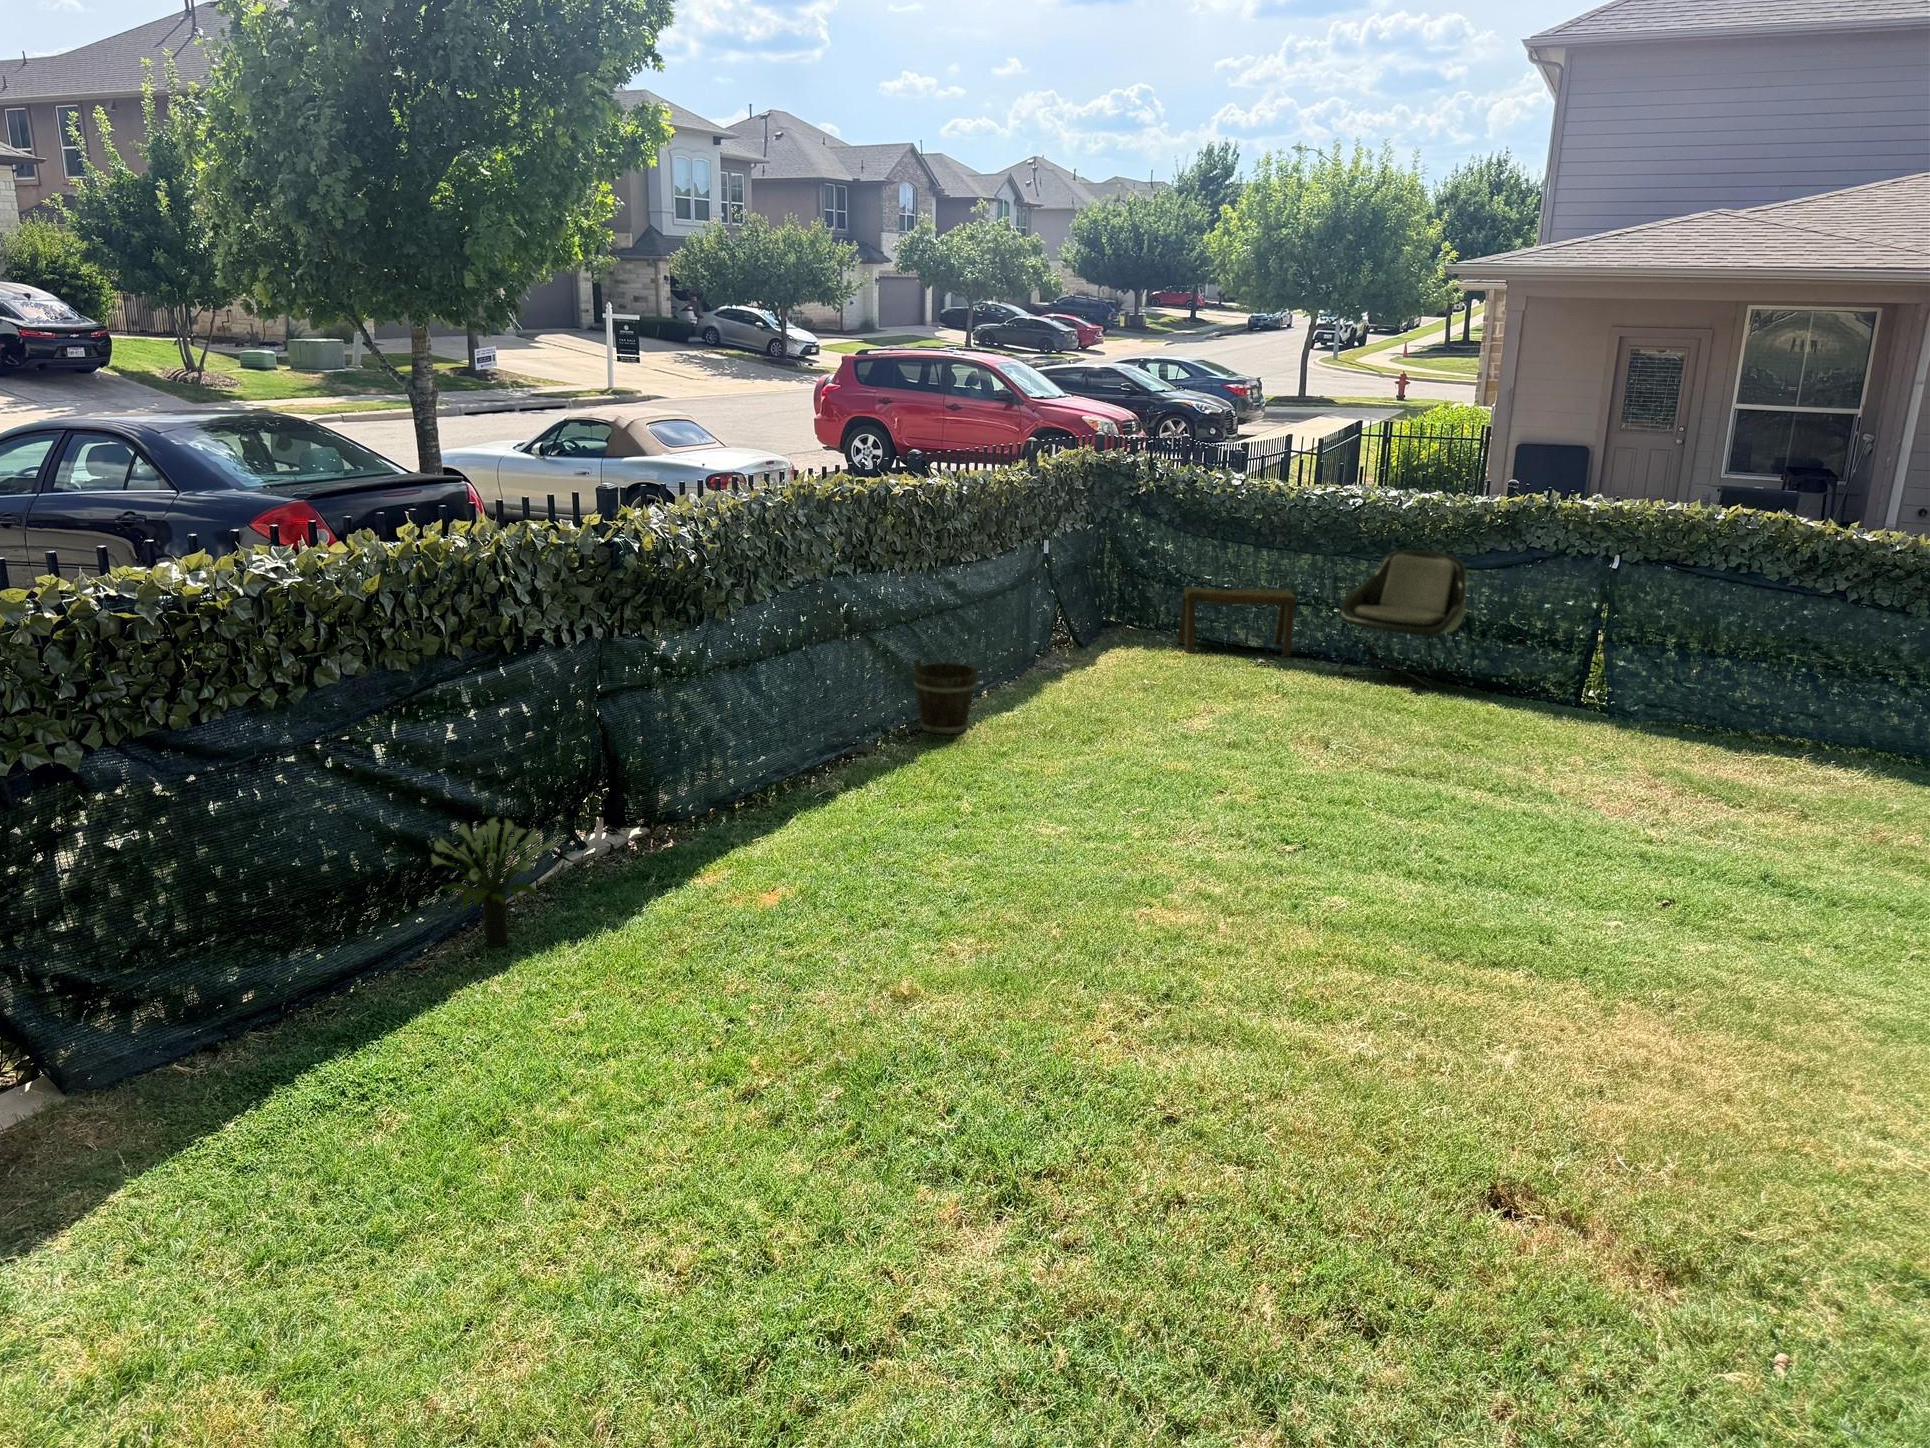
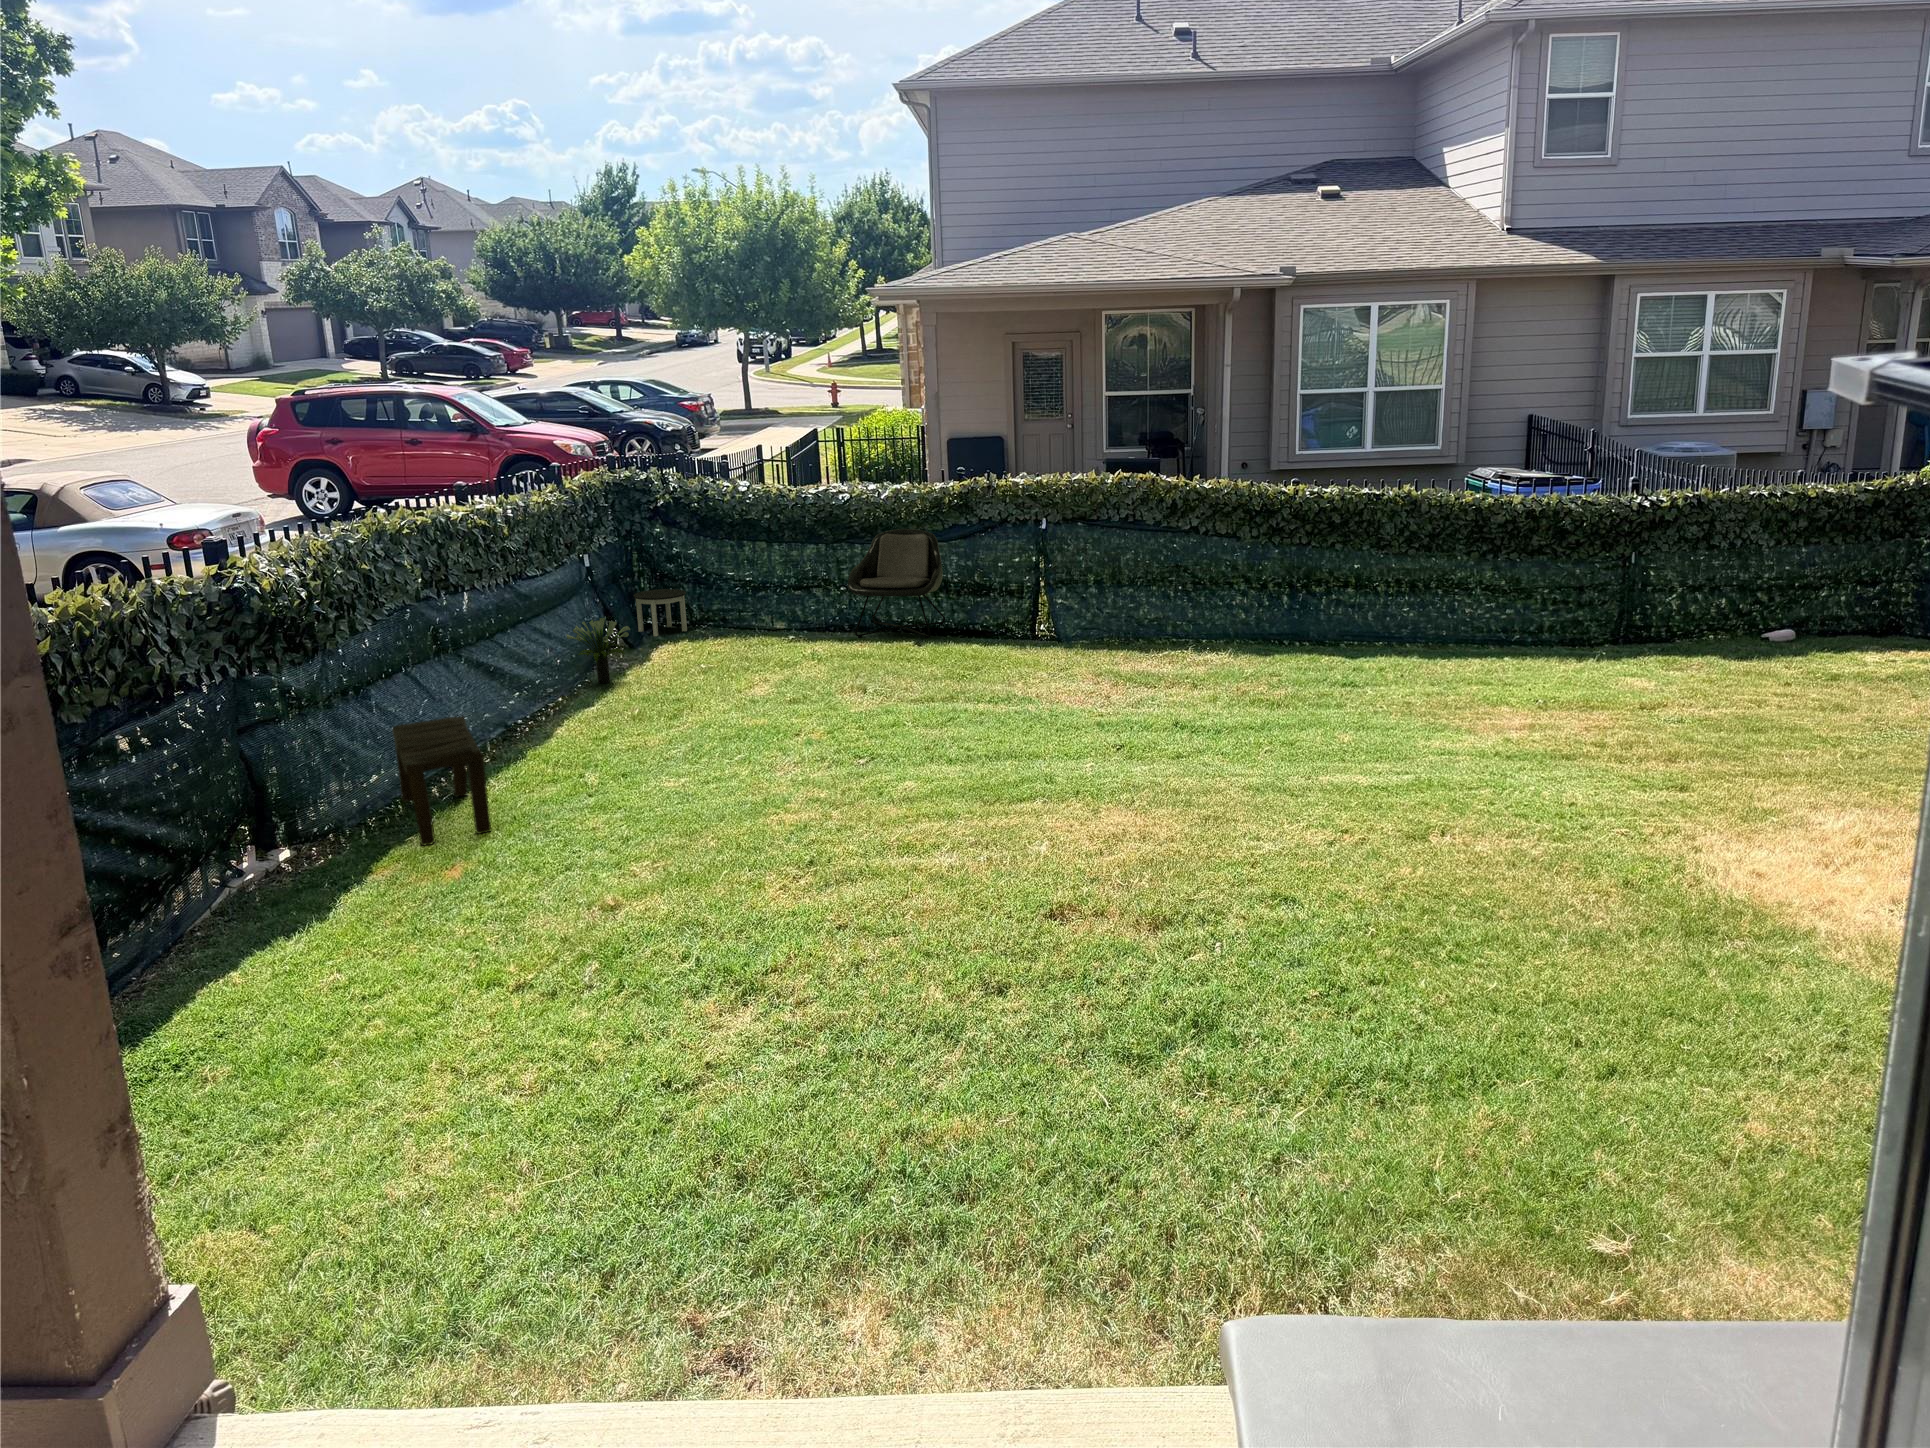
round table: none [1096,587,1154,639] -> present [634,589,687,636]
bench: present [1178,587,1296,656] -> present [392,716,491,846]
bucket: present [913,659,978,735] -> none [503,667,566,732]
potted plant: present [431,818,556,947] -> present [567,618,630,683]

